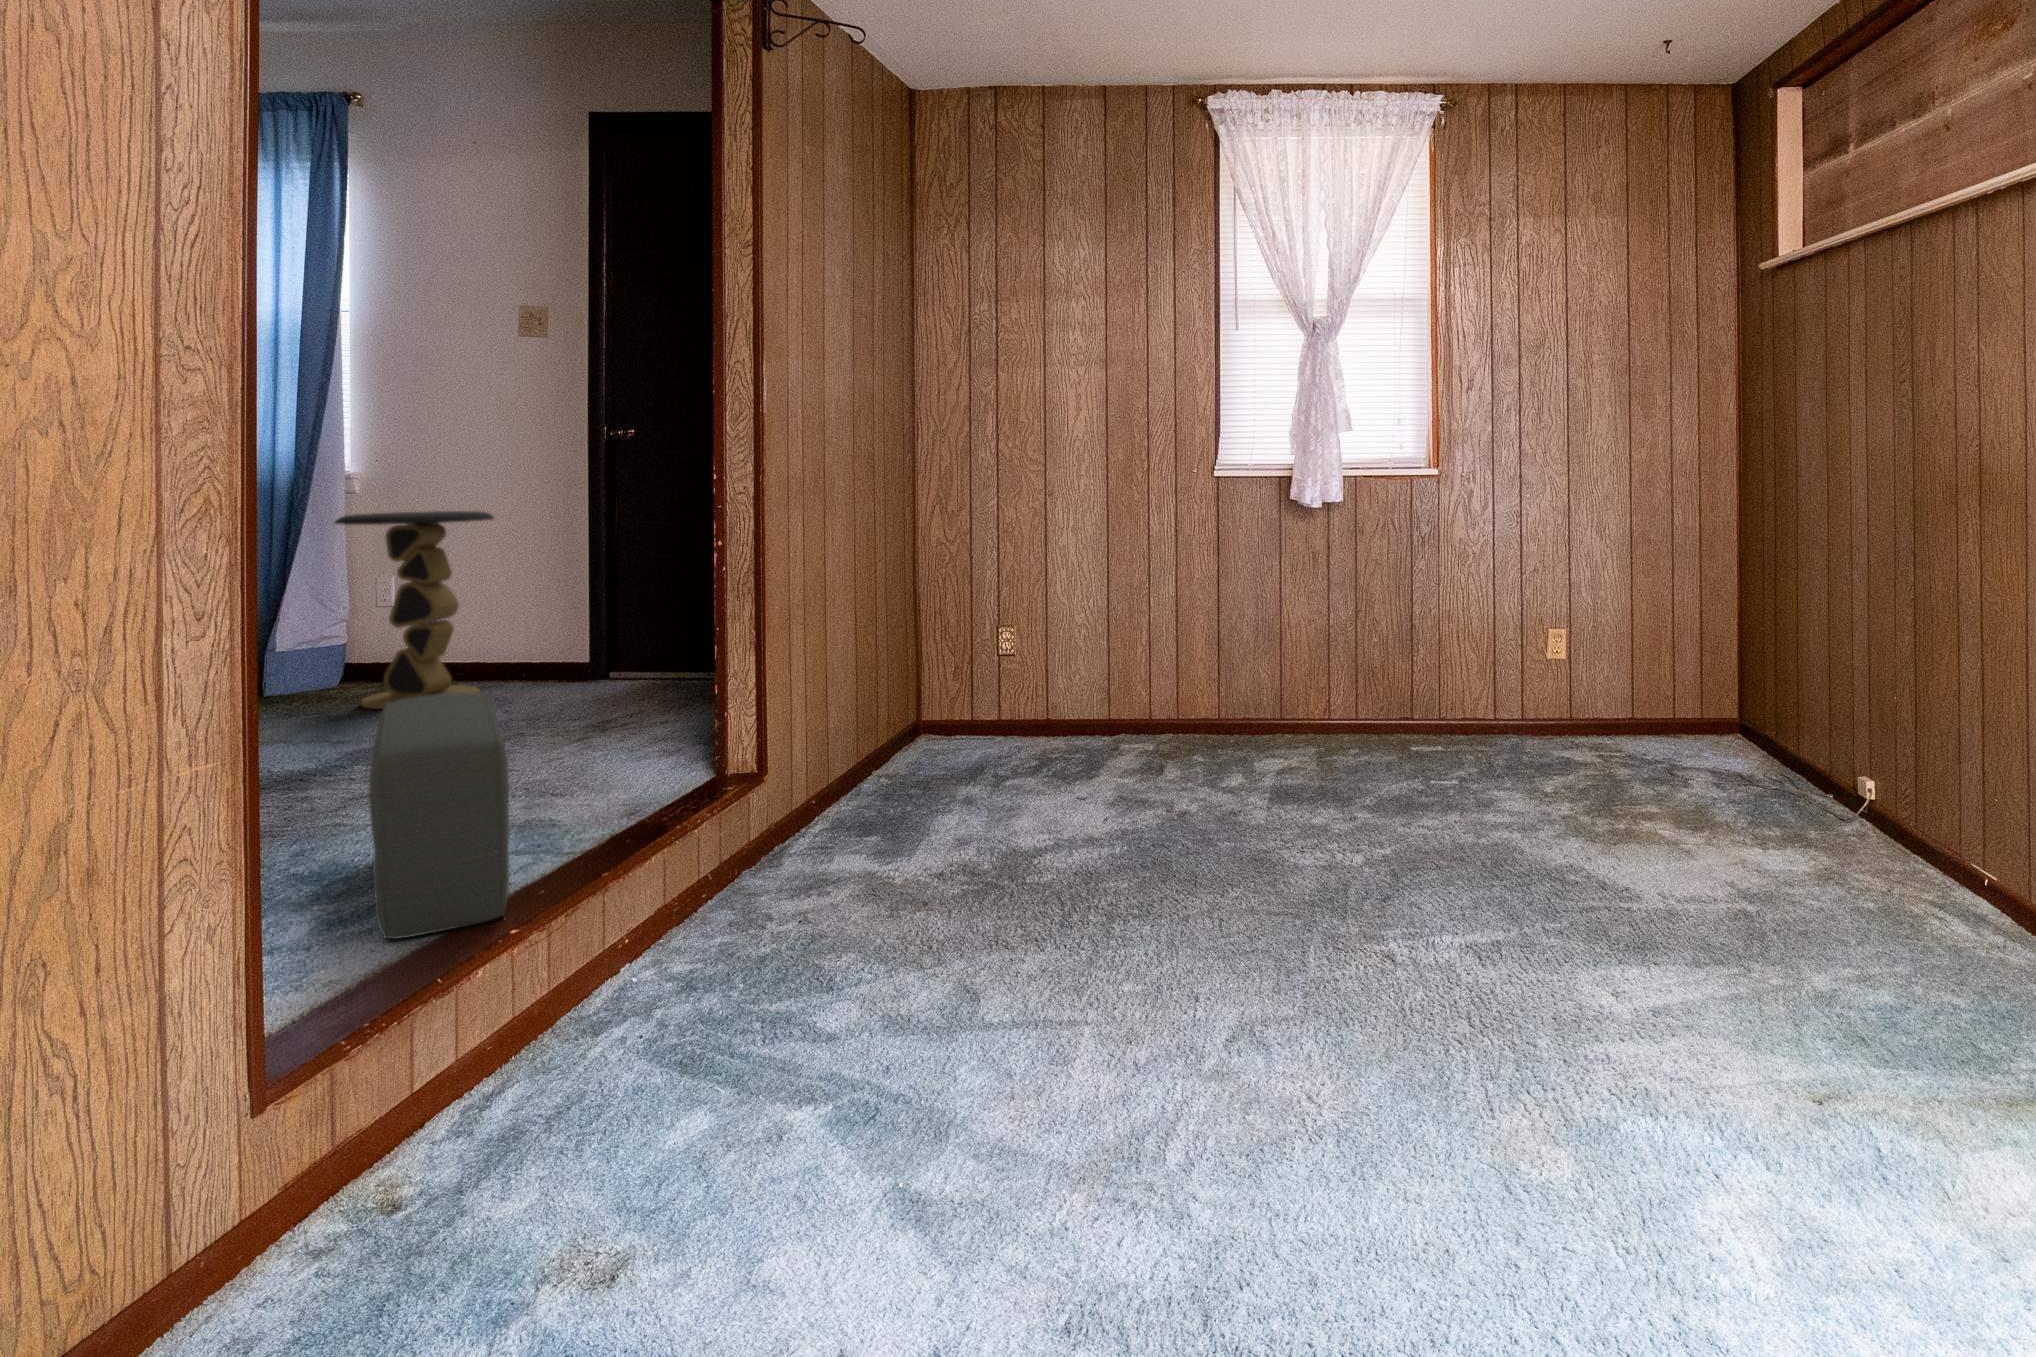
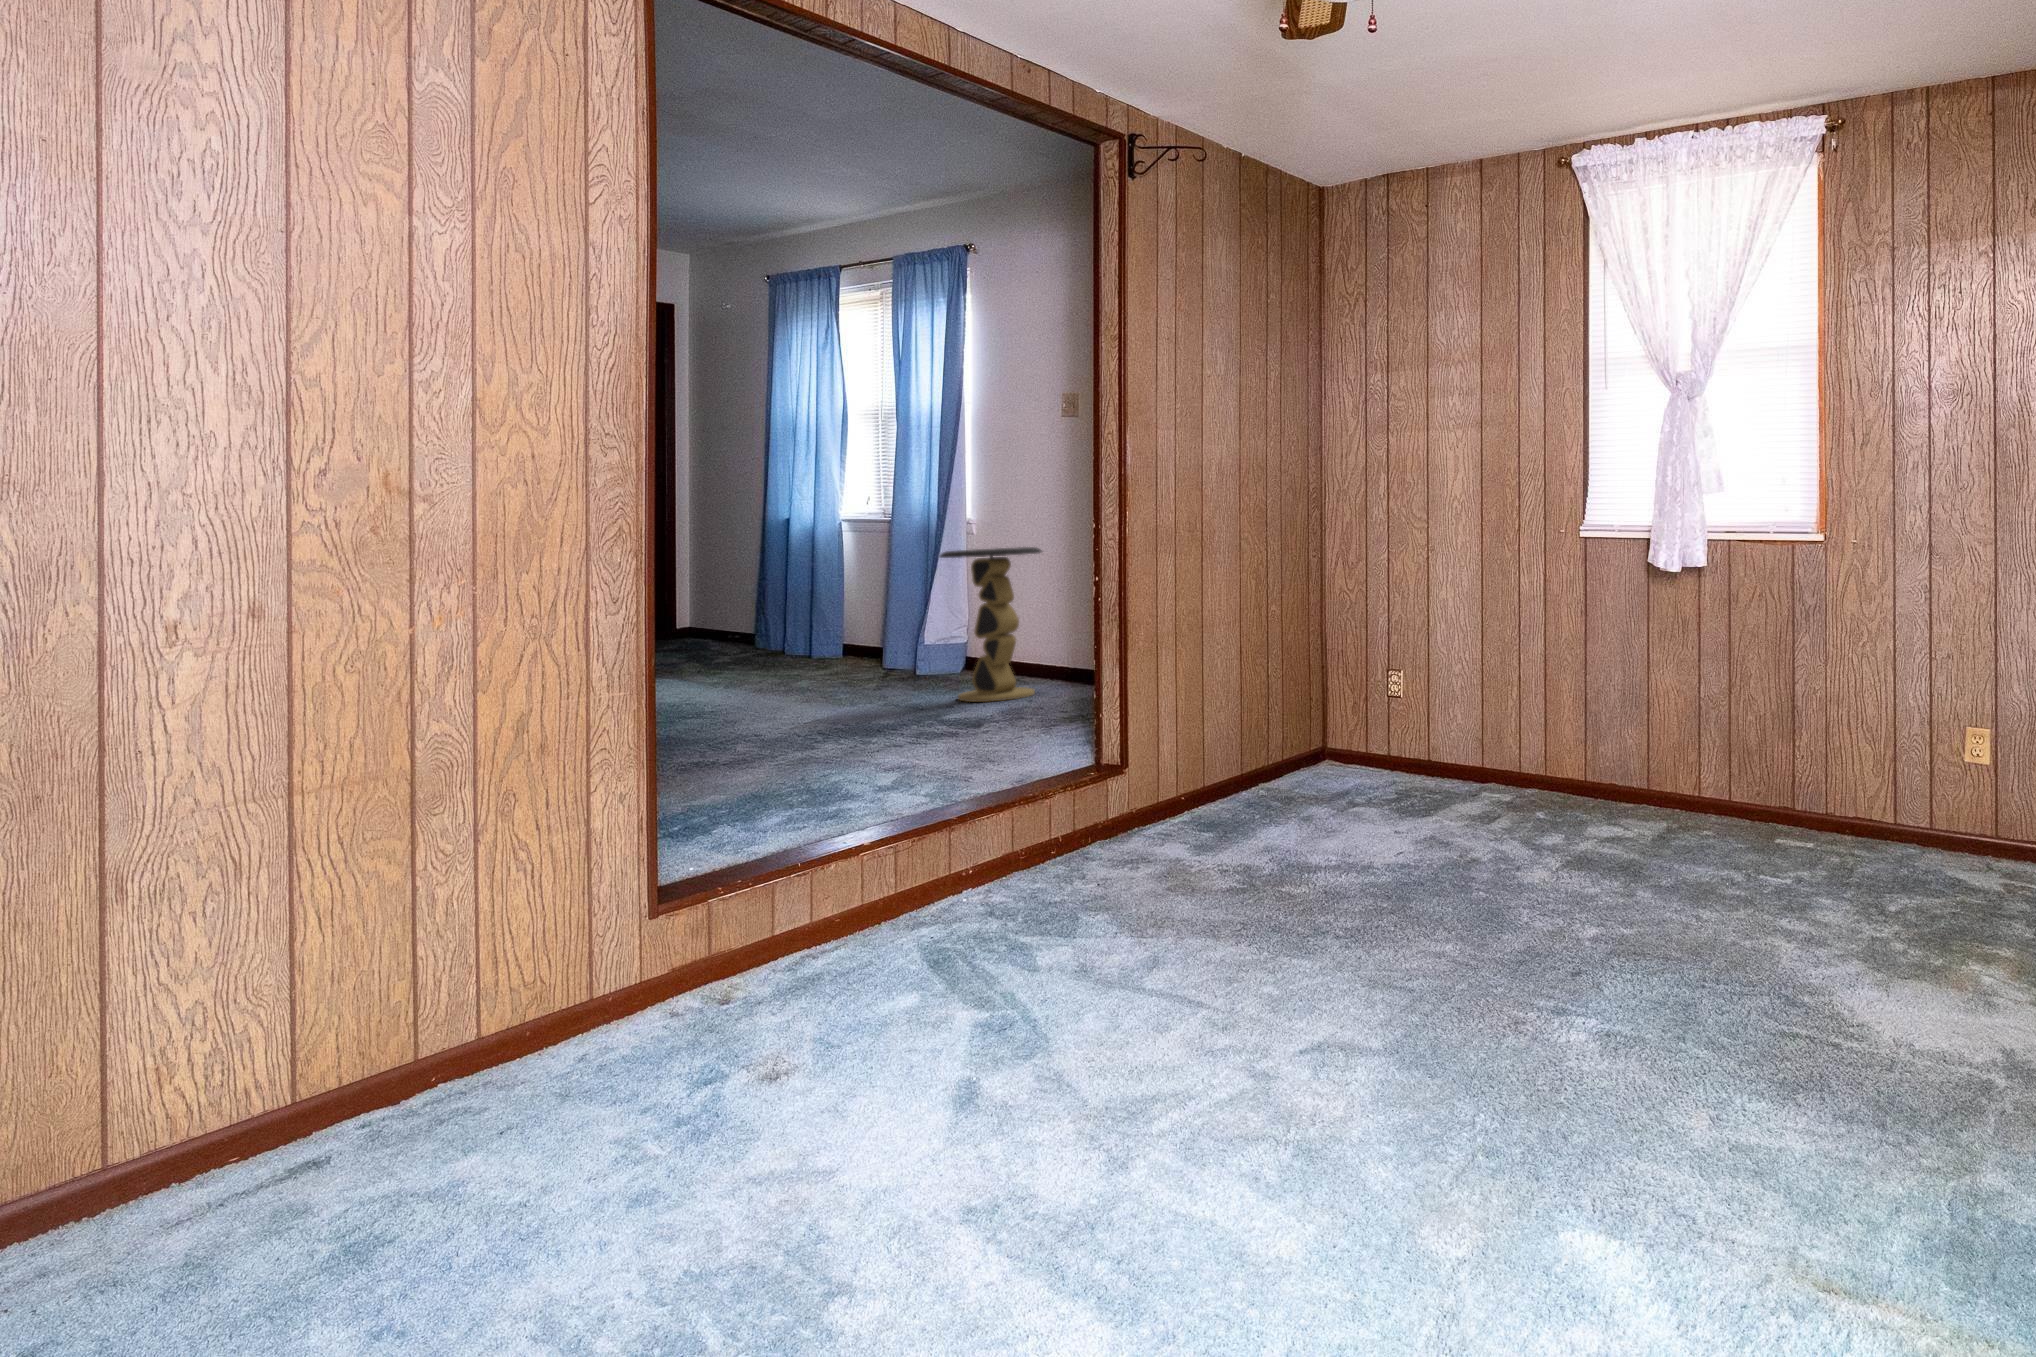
pouf: present [369,693,509,939] -> none [798,677,929,842]

